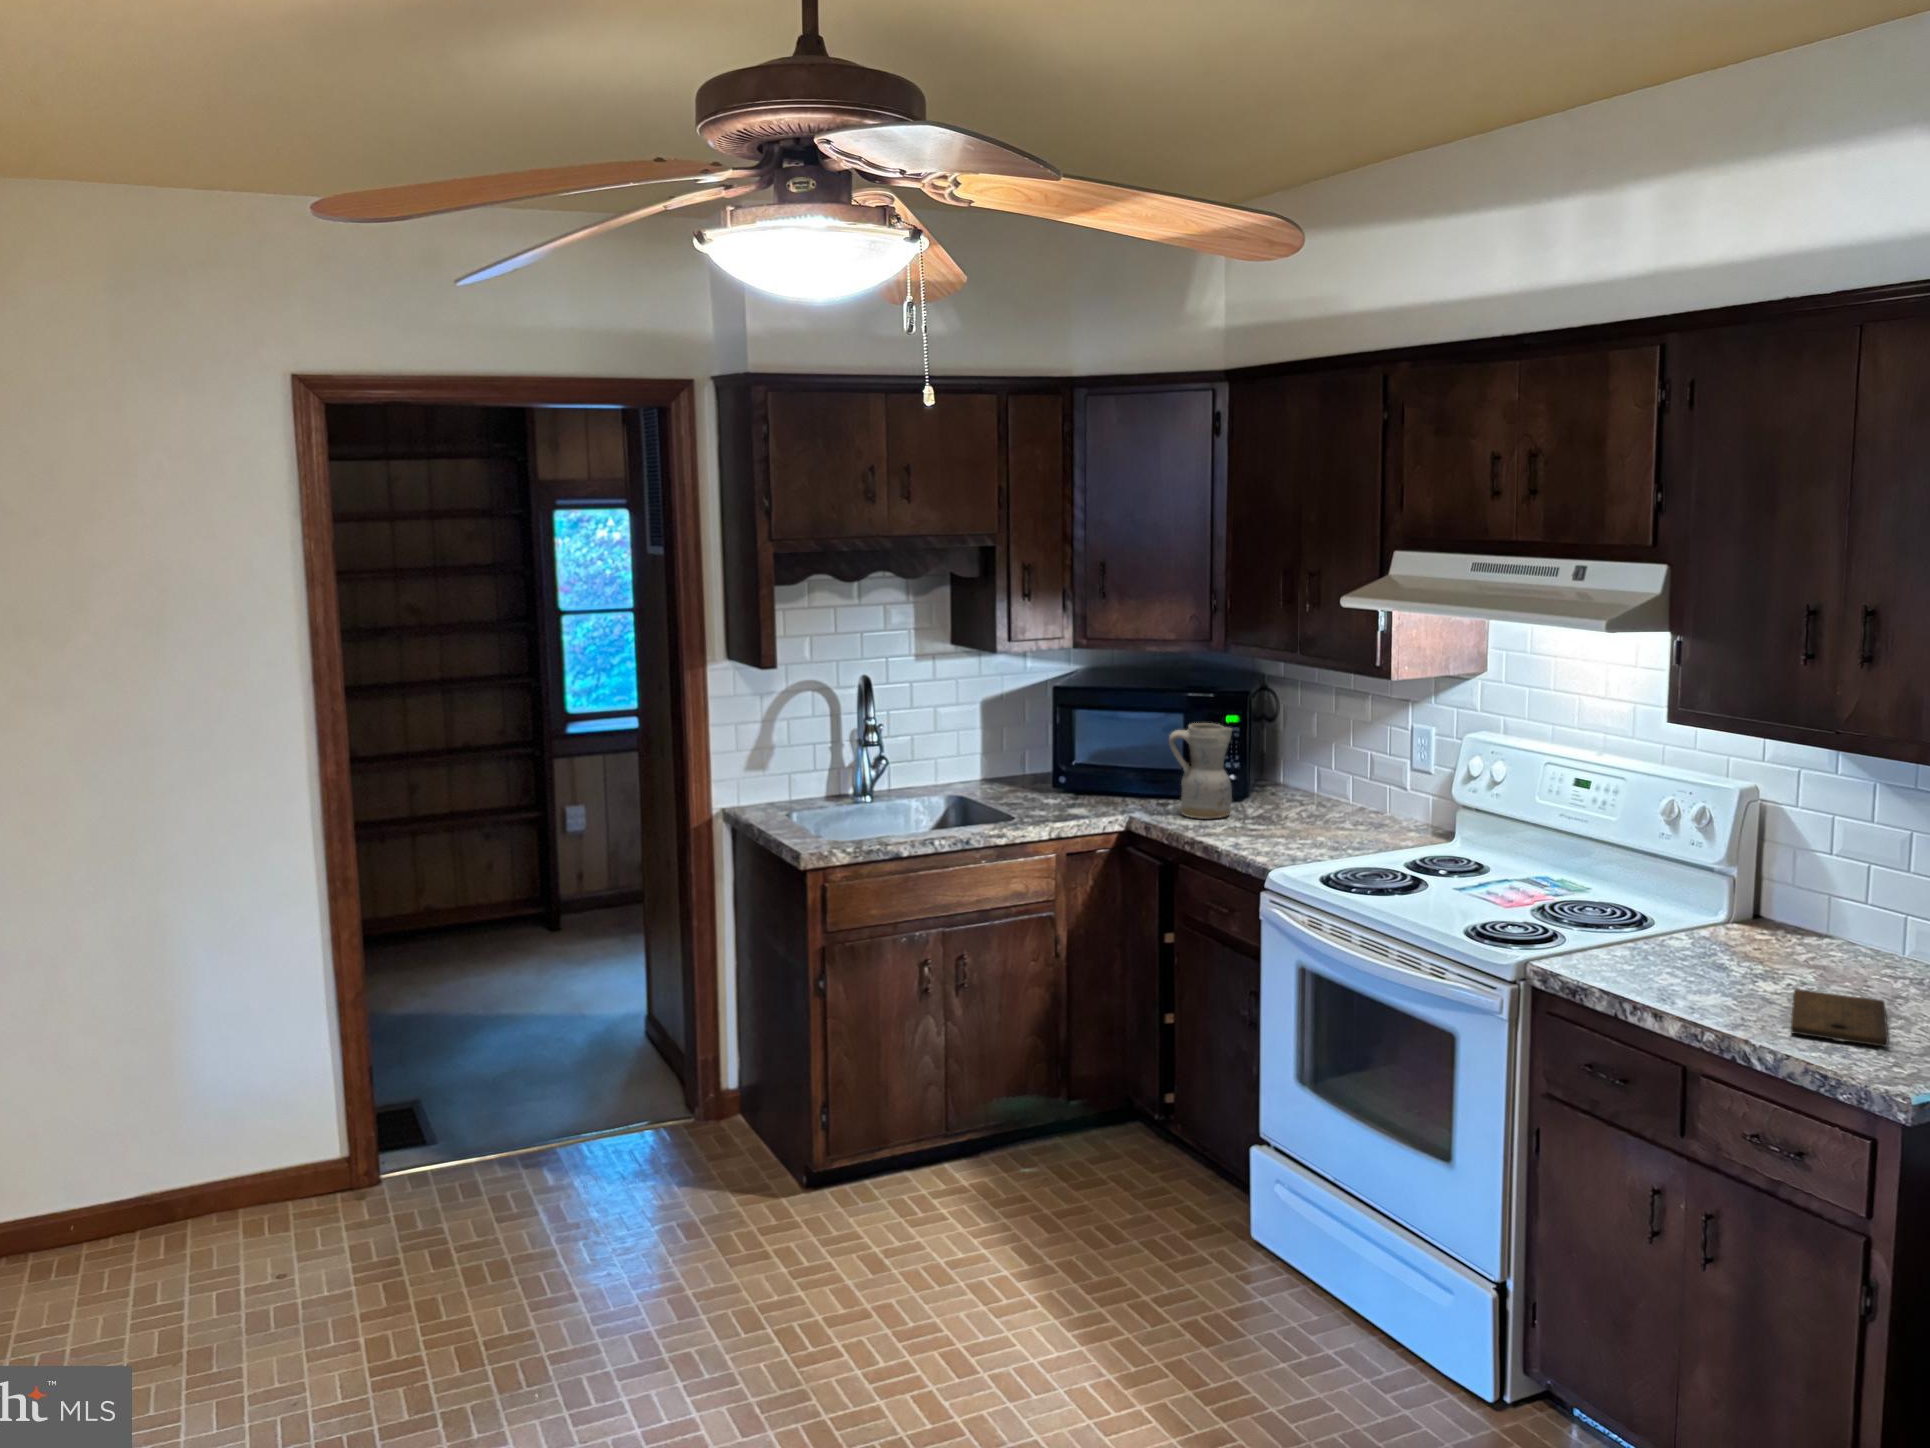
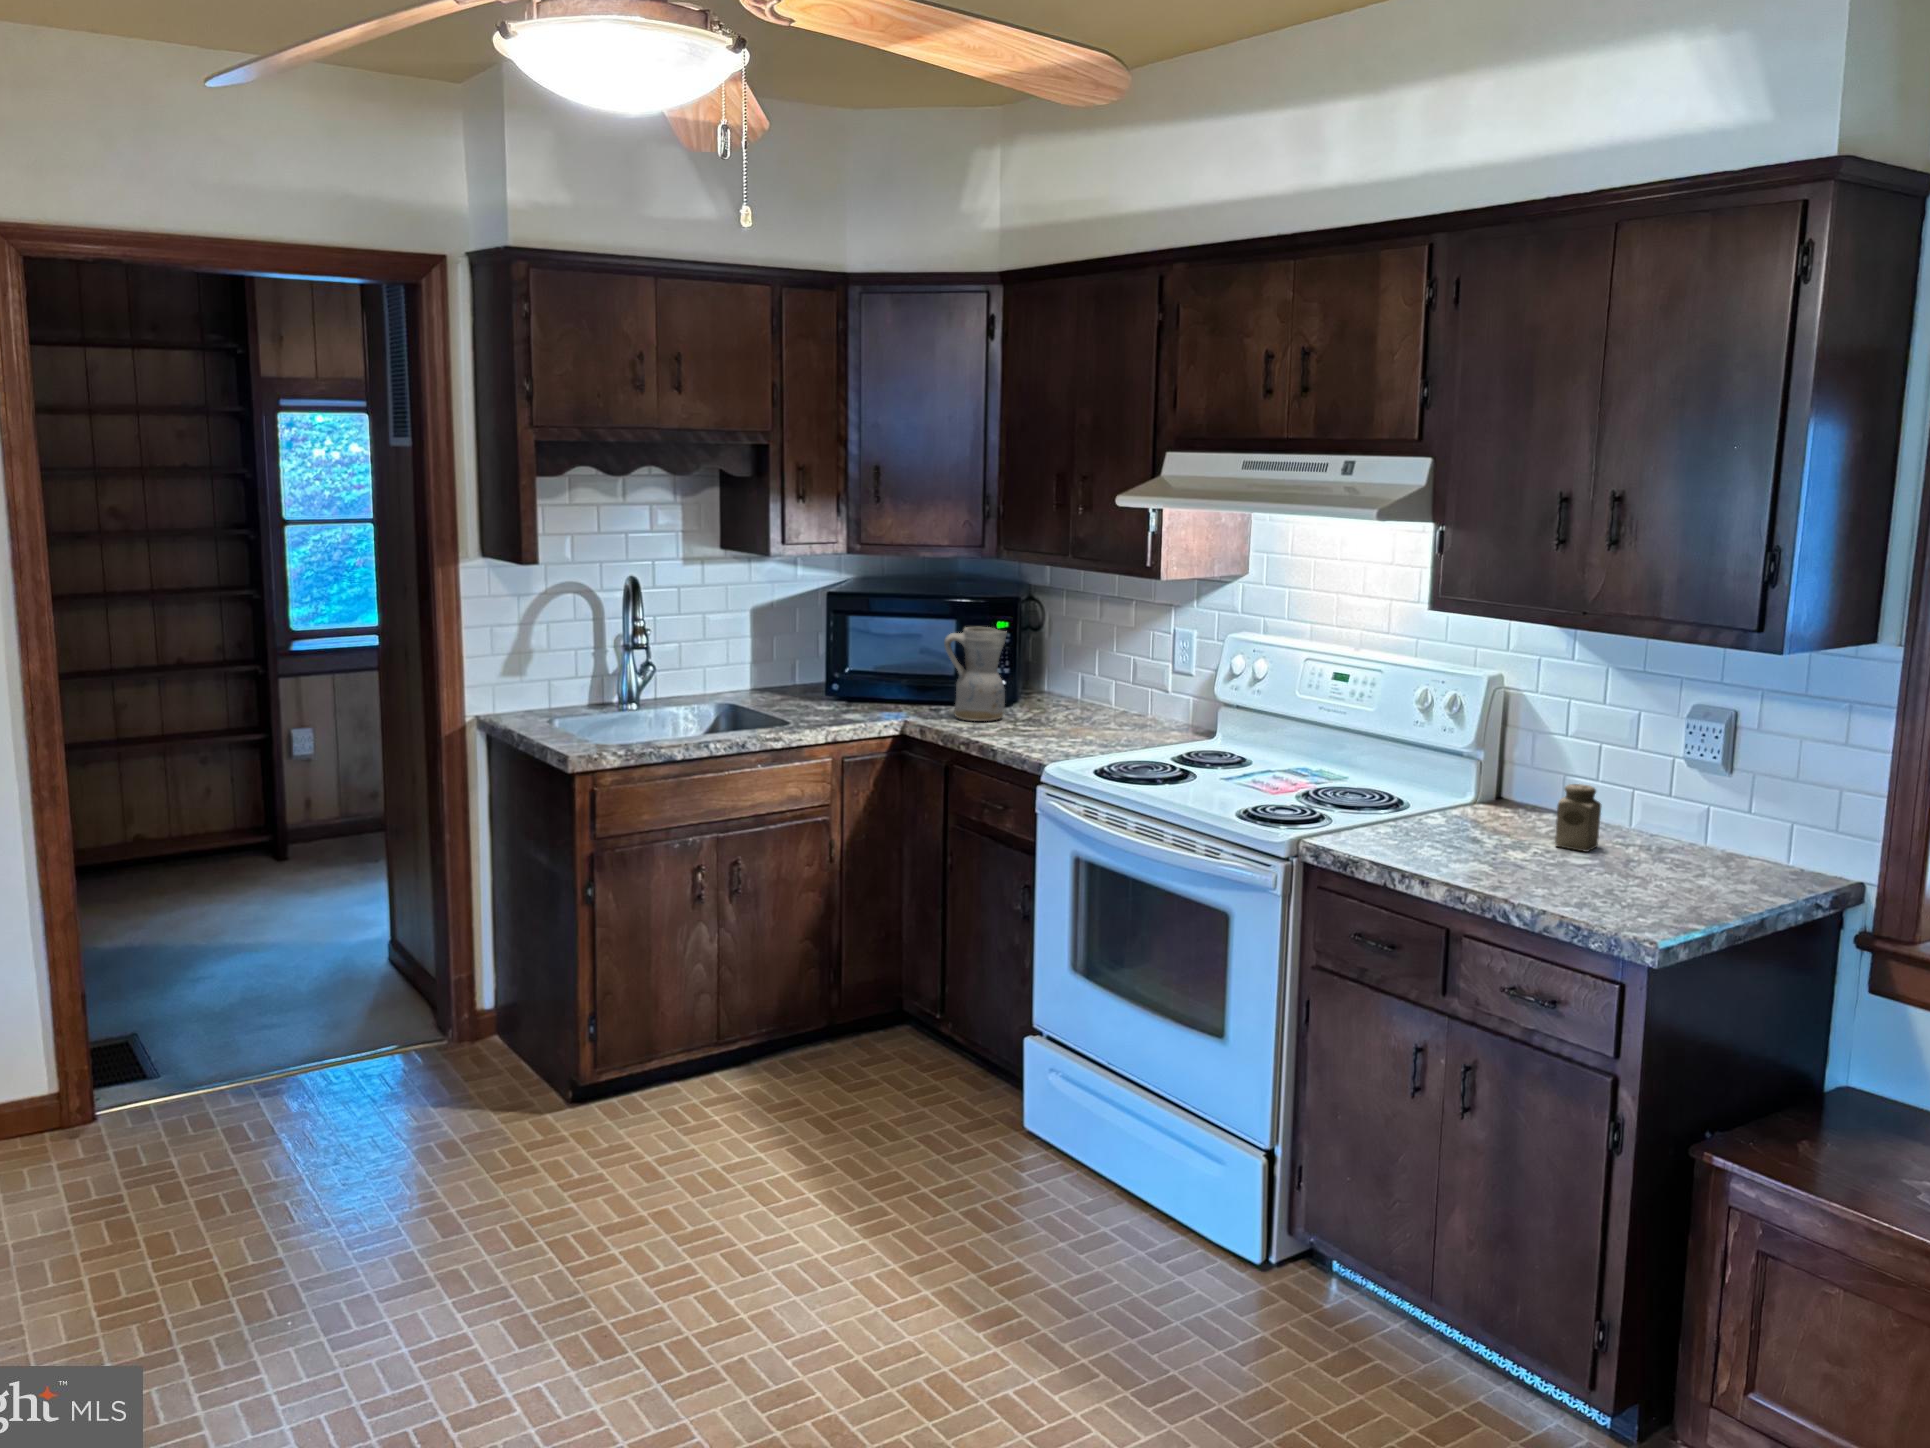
salt shaker: none [1815,910,1868,985] -> present [1555,784,1601,852]
cutting board: present [1791,989,1888,1047] -> none [1540,855,1629,901]

